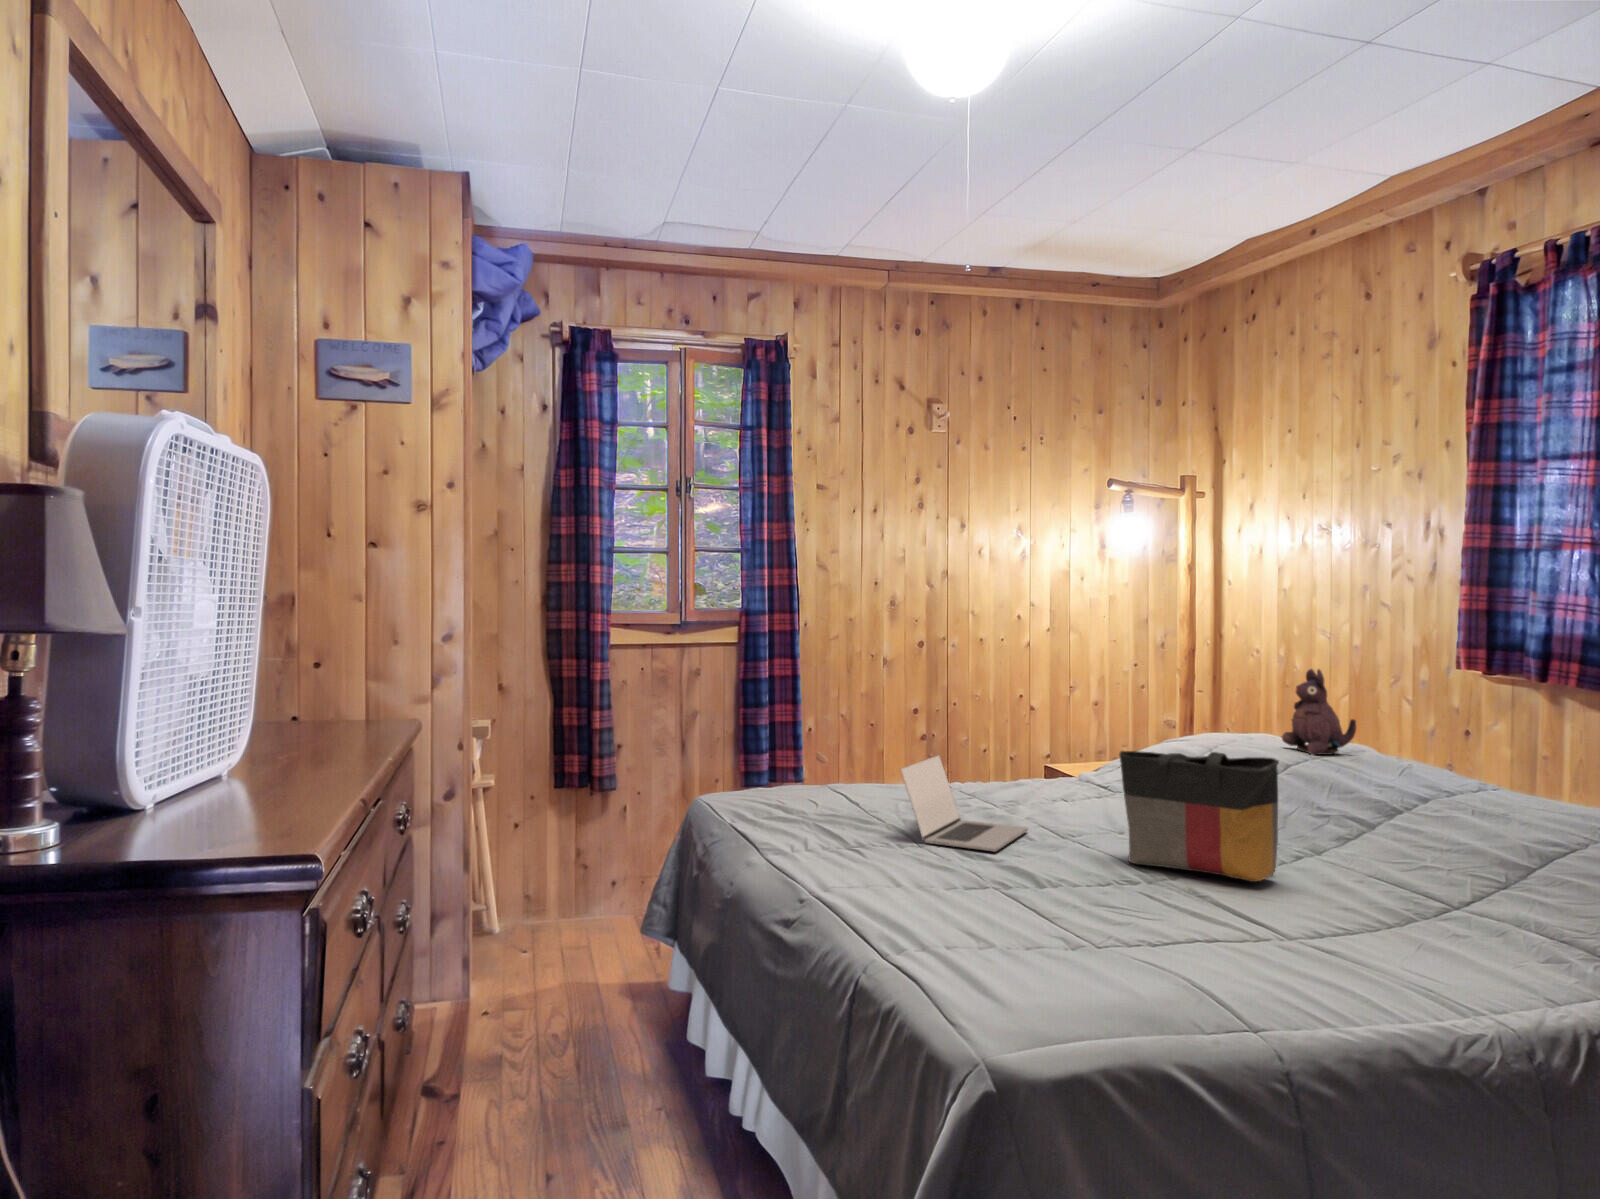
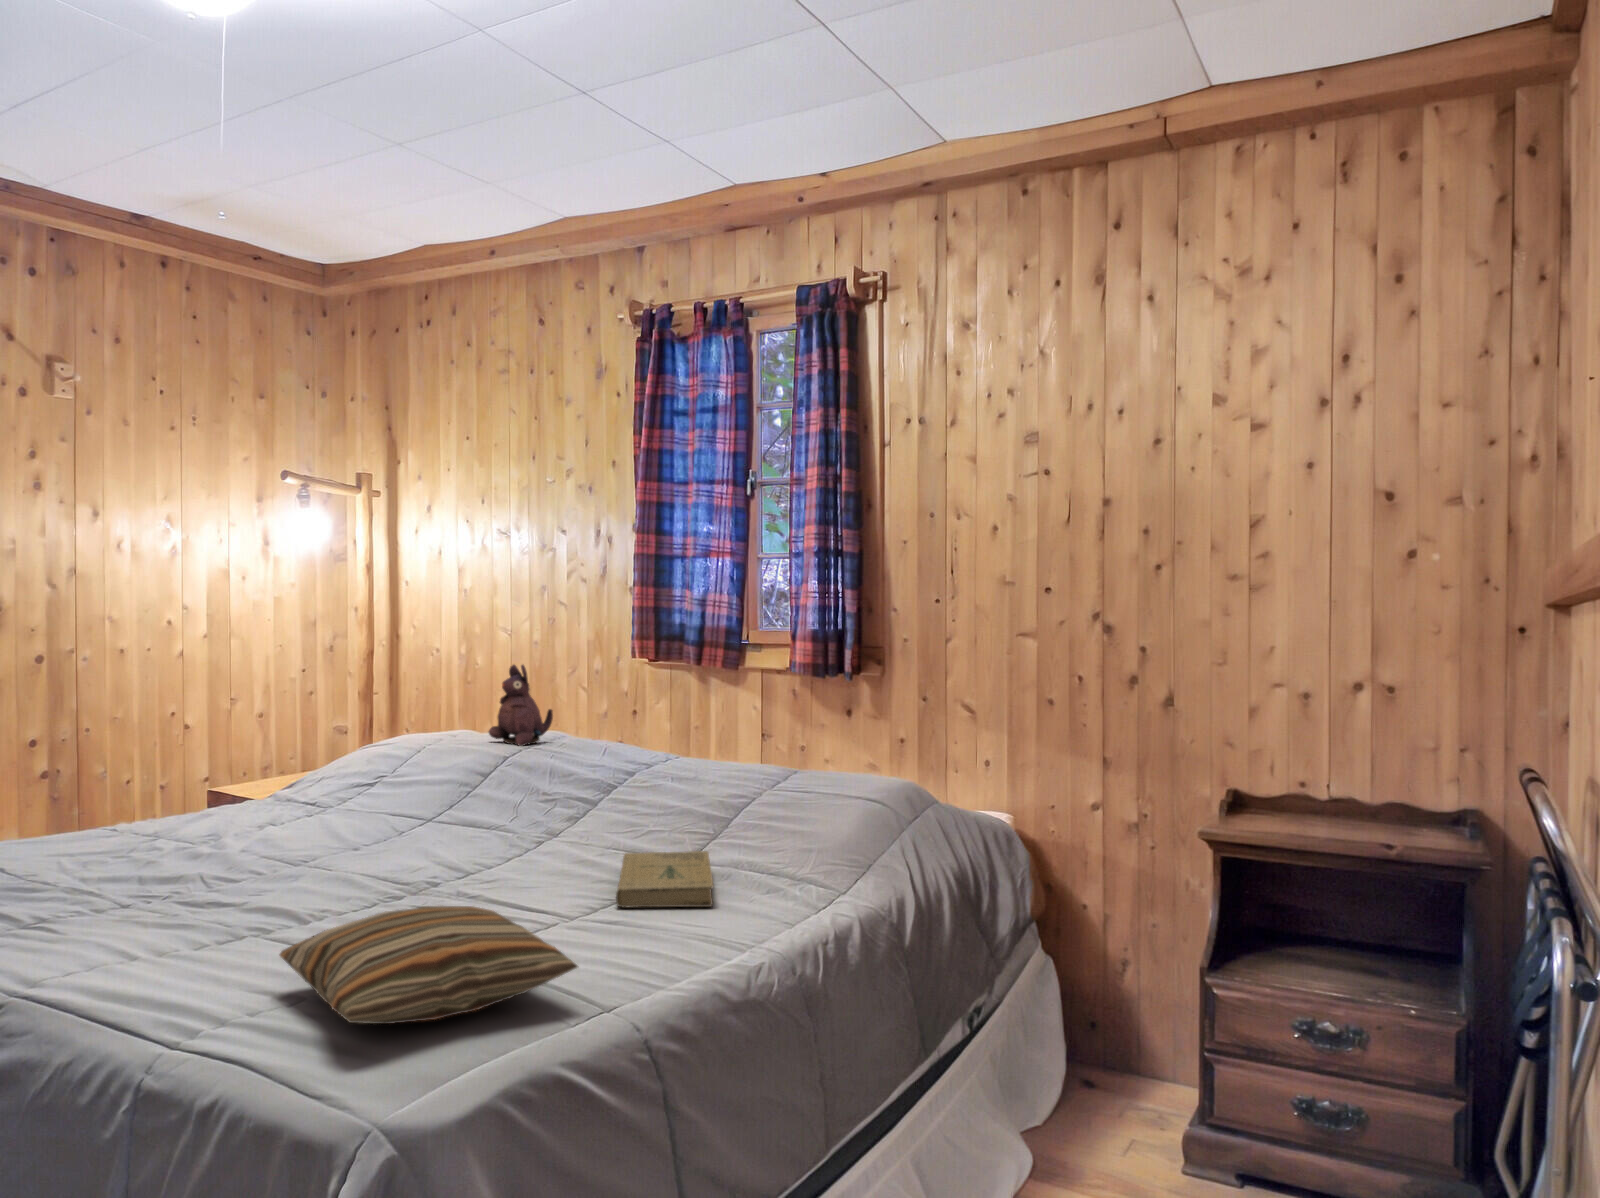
tote bag: present [1119,751,1279,882] -> none [378,750,544,878]
laptop: present [901,755,1028,852] -> none [97,791,259,901]
book: none [1333,883,1479,962] -> present [616,851,713,907]
pillow: none [977,886,1220,991] -> present [280,906,578,1024]

